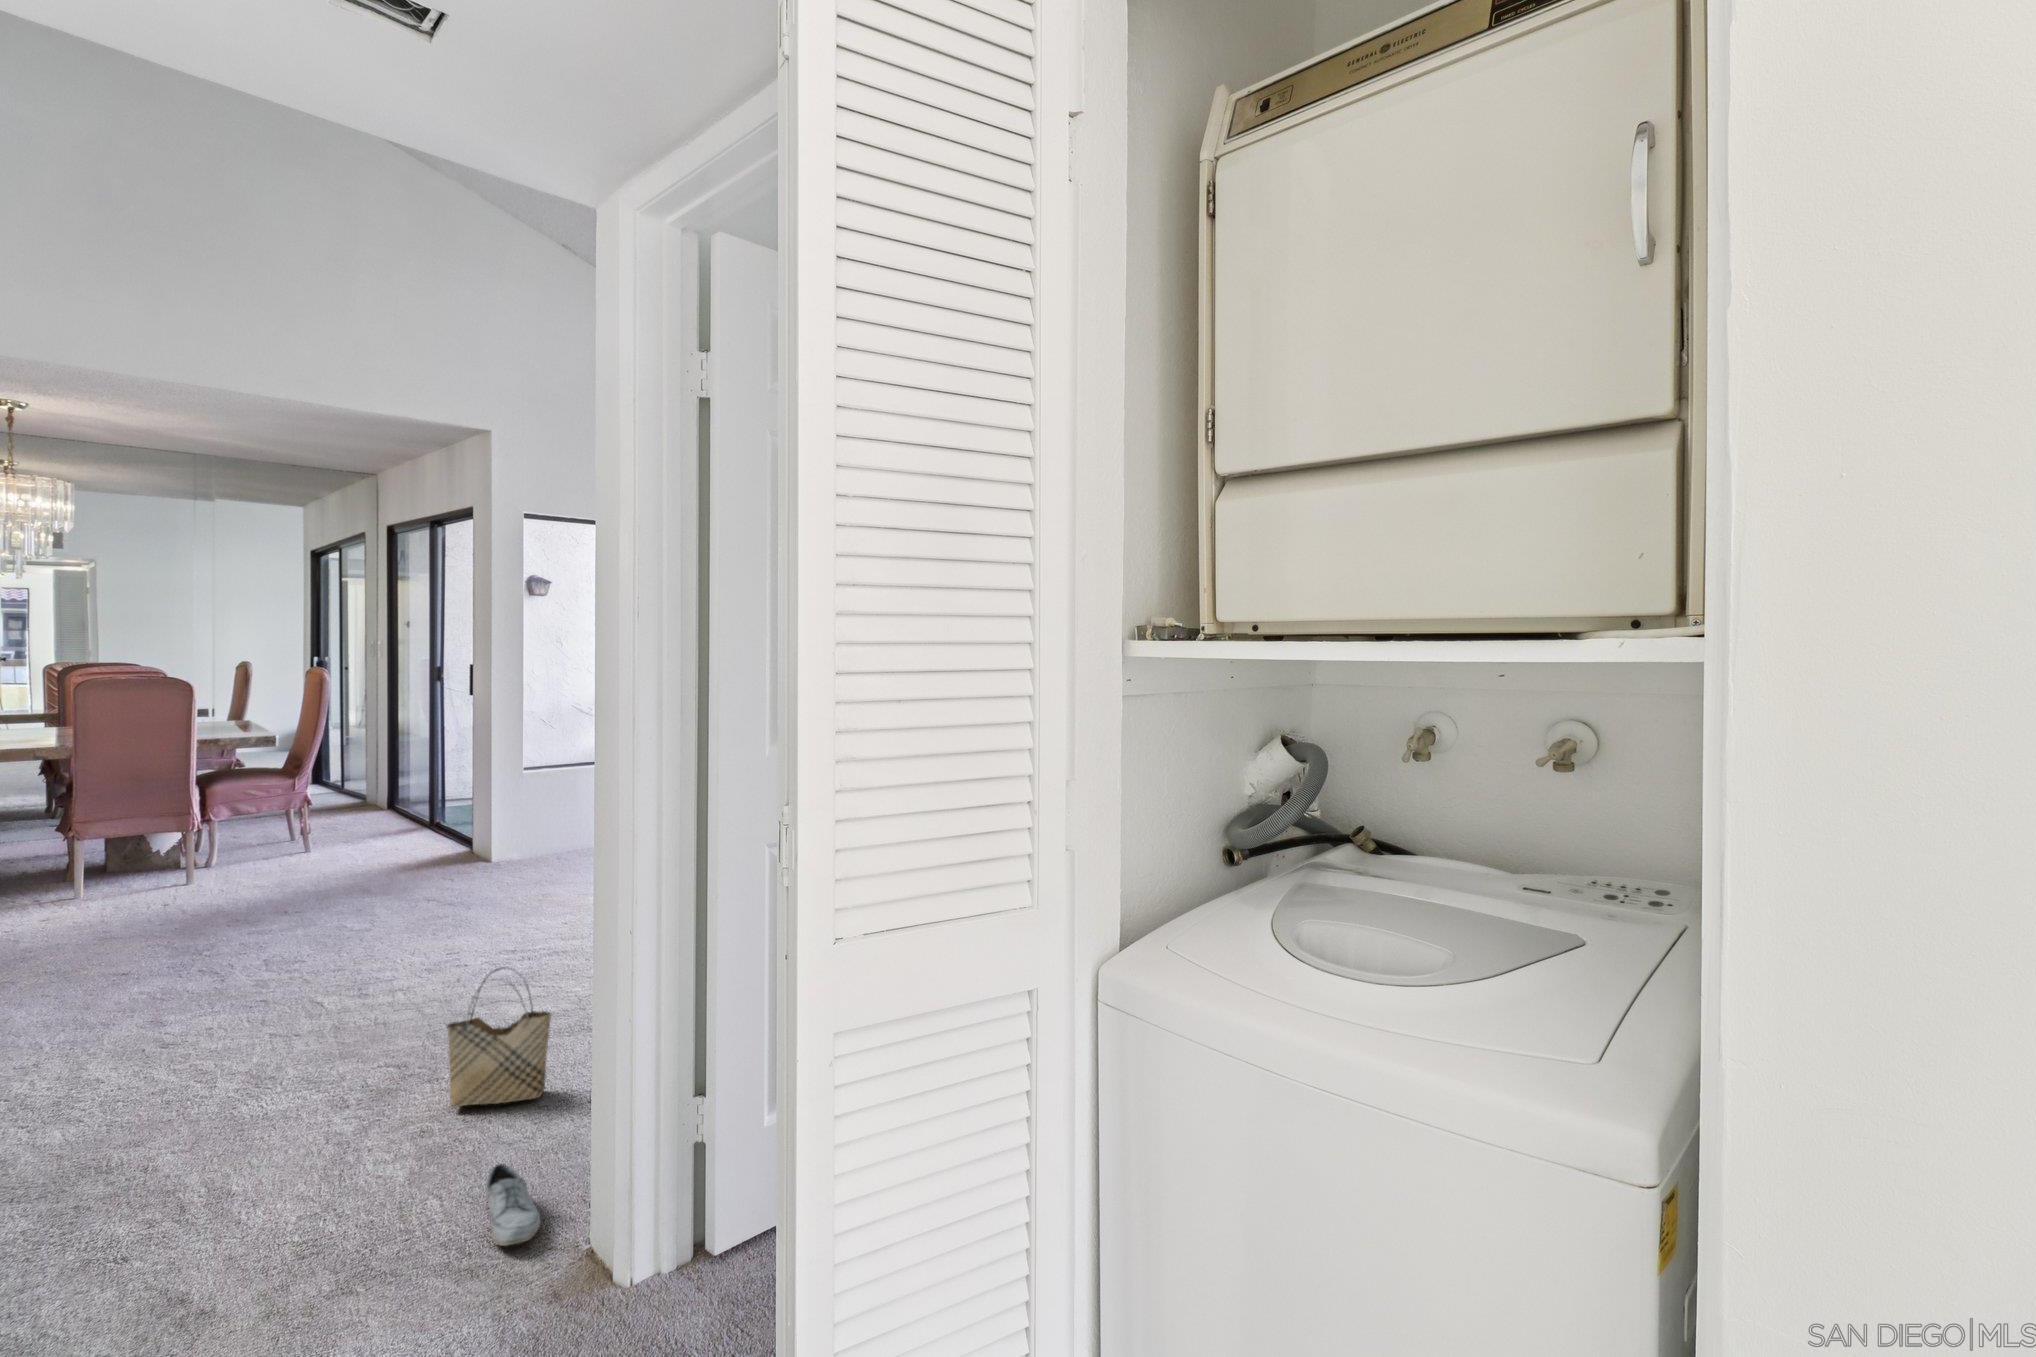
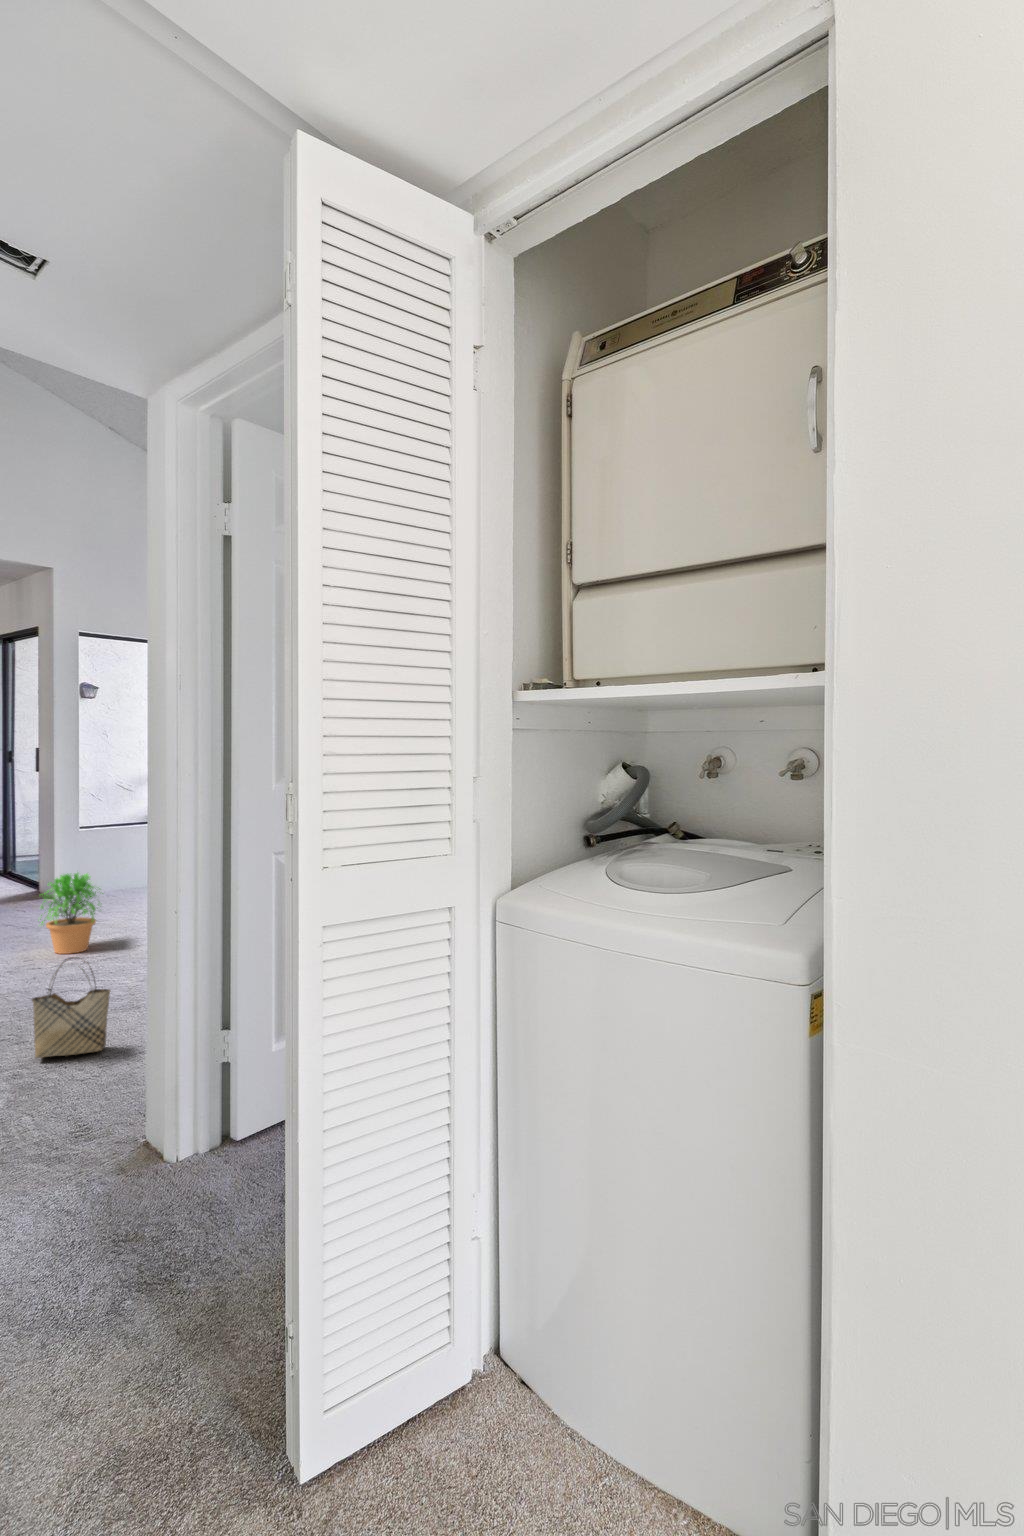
potted plant: none [461,833,555,945] -> present [40,873,103,954]
shoe: present [485,1164,540,1246] -> none [66,1089,108,1142]

